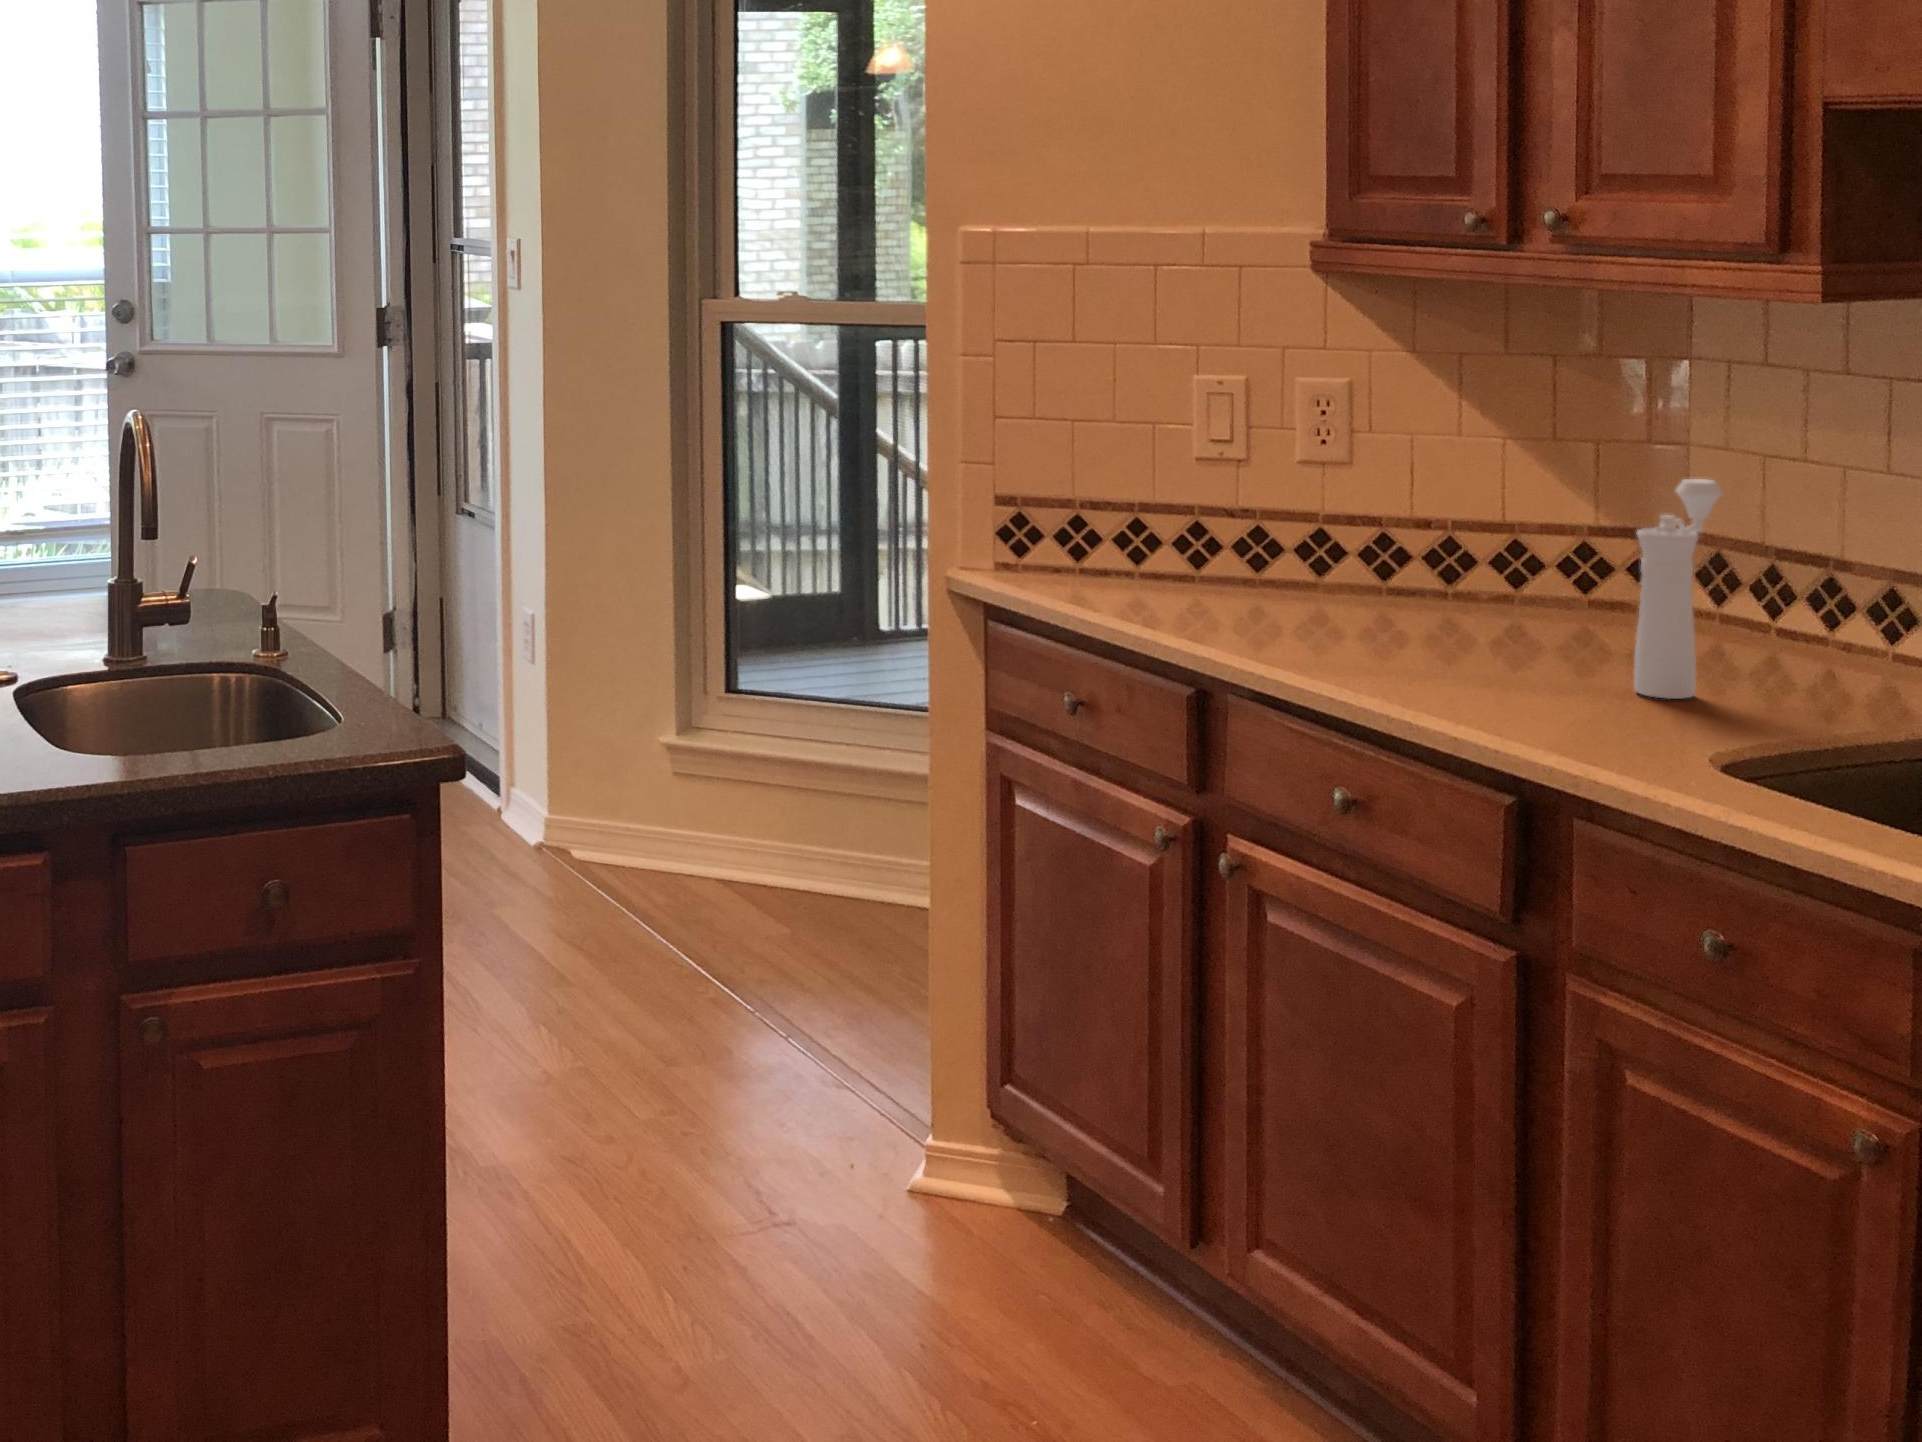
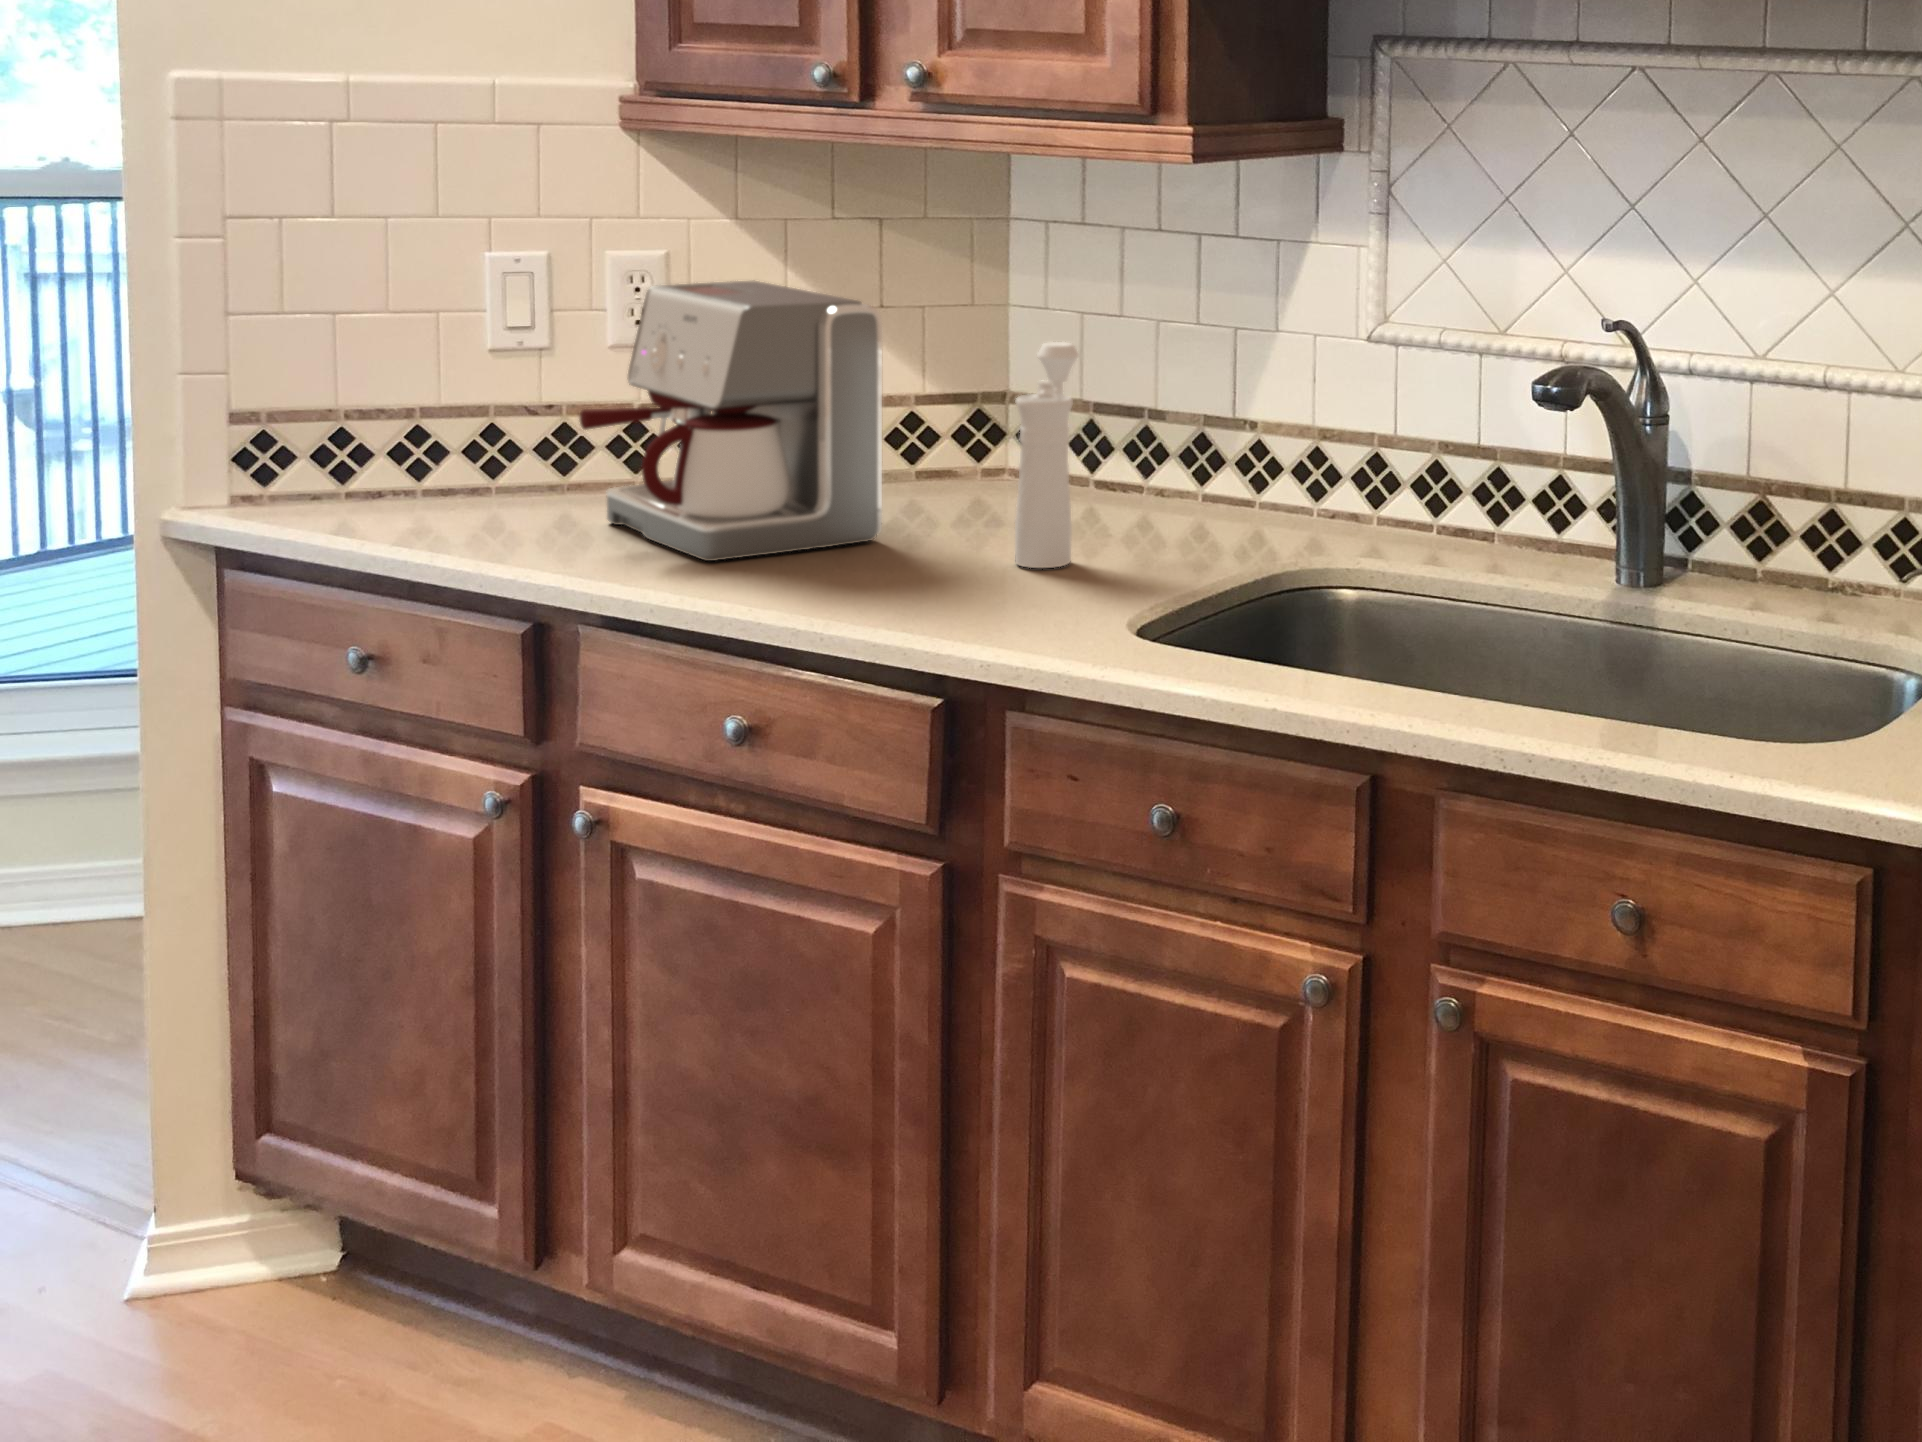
coffee maker: none [1249,407,1517,655] -> present [580,281,882,561]

